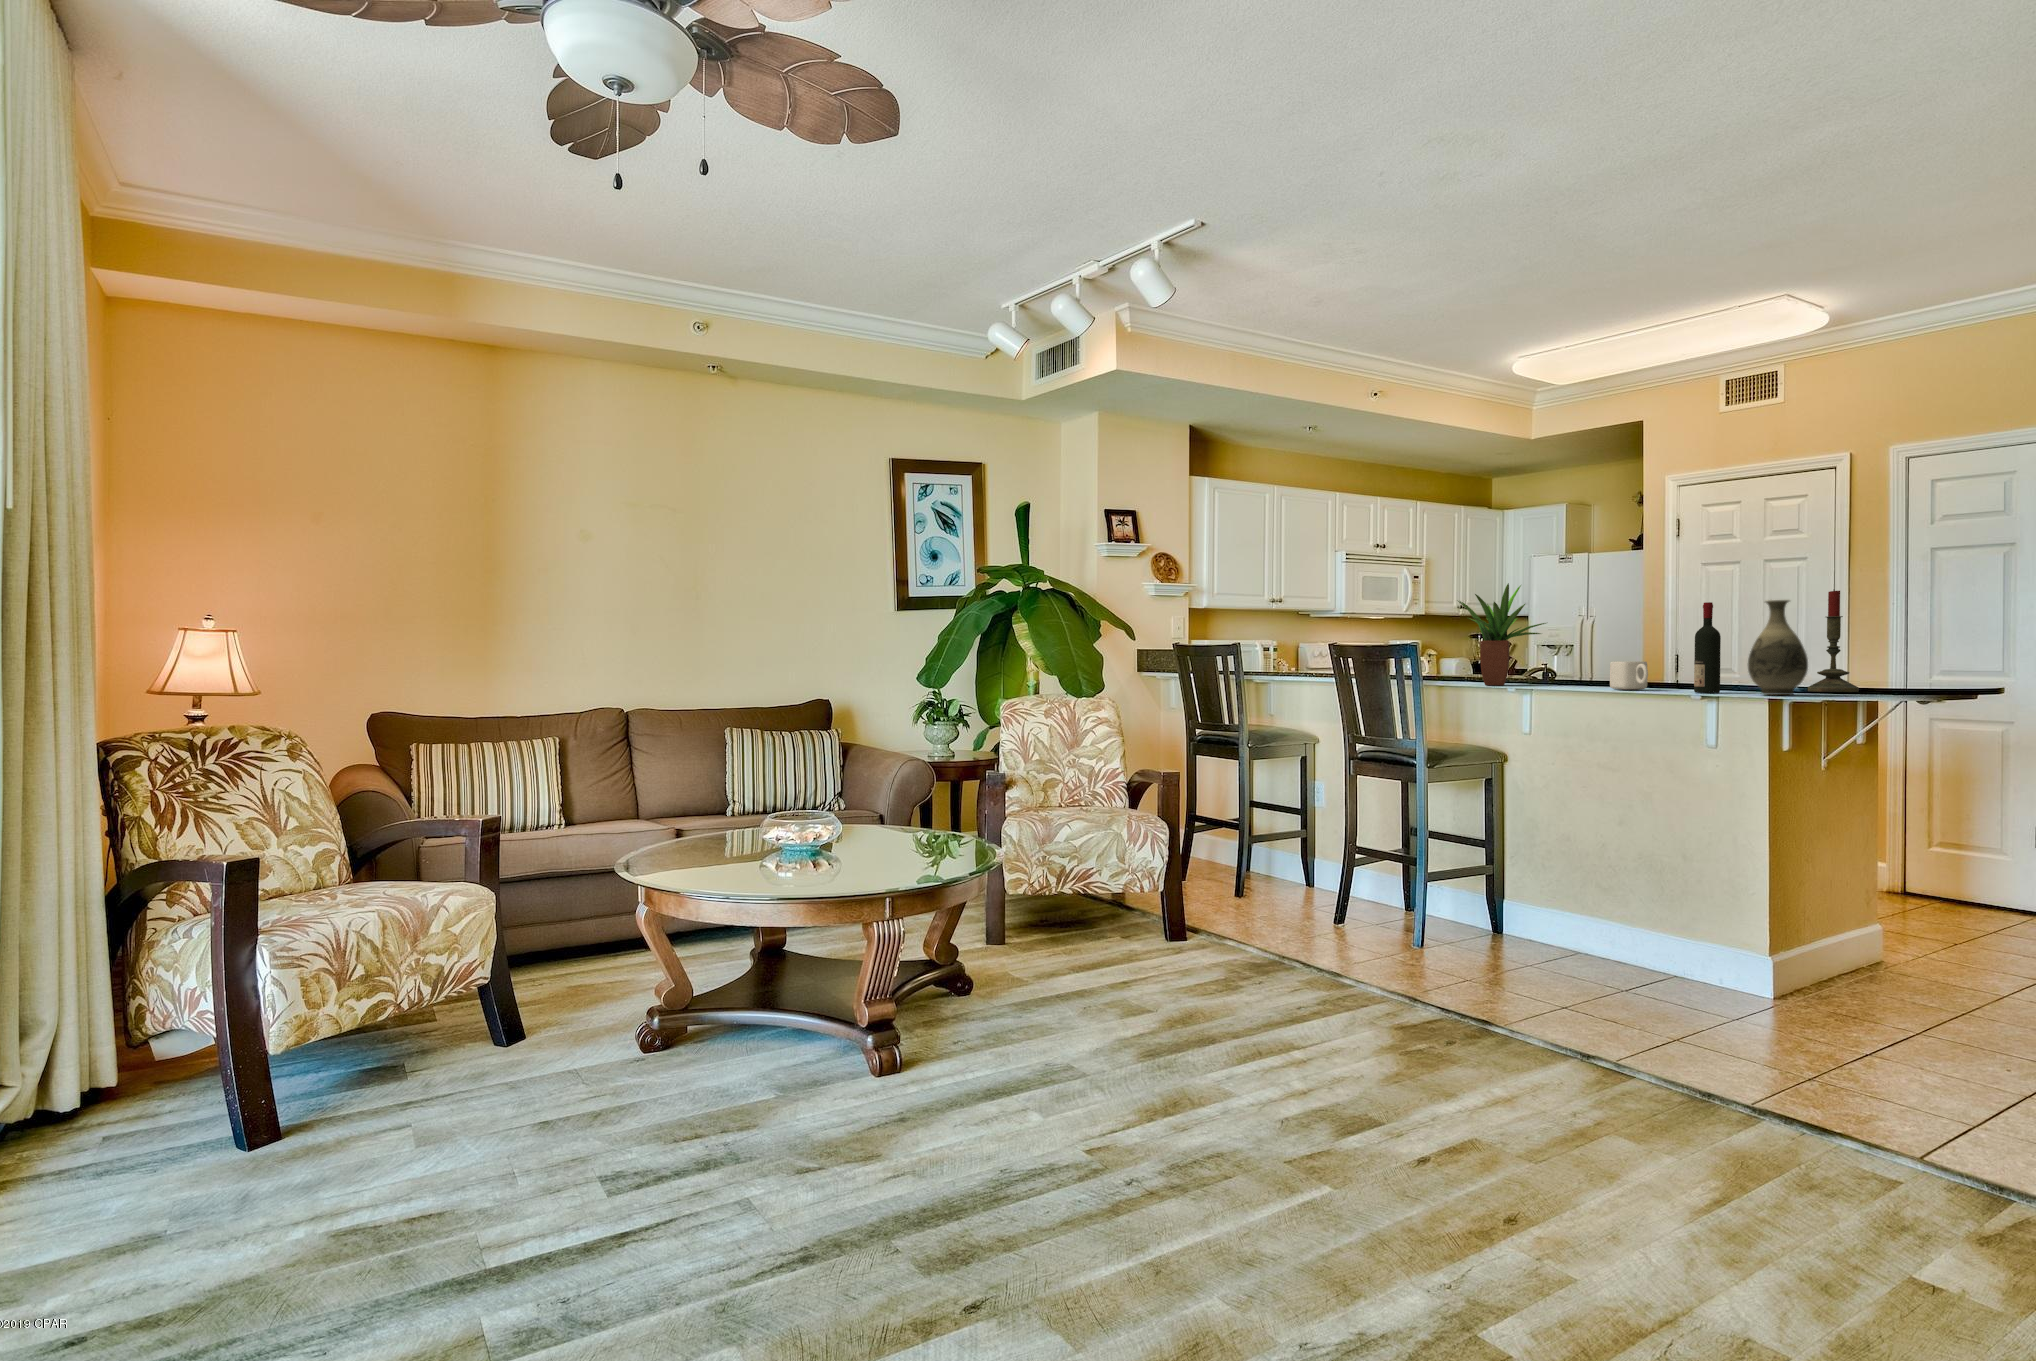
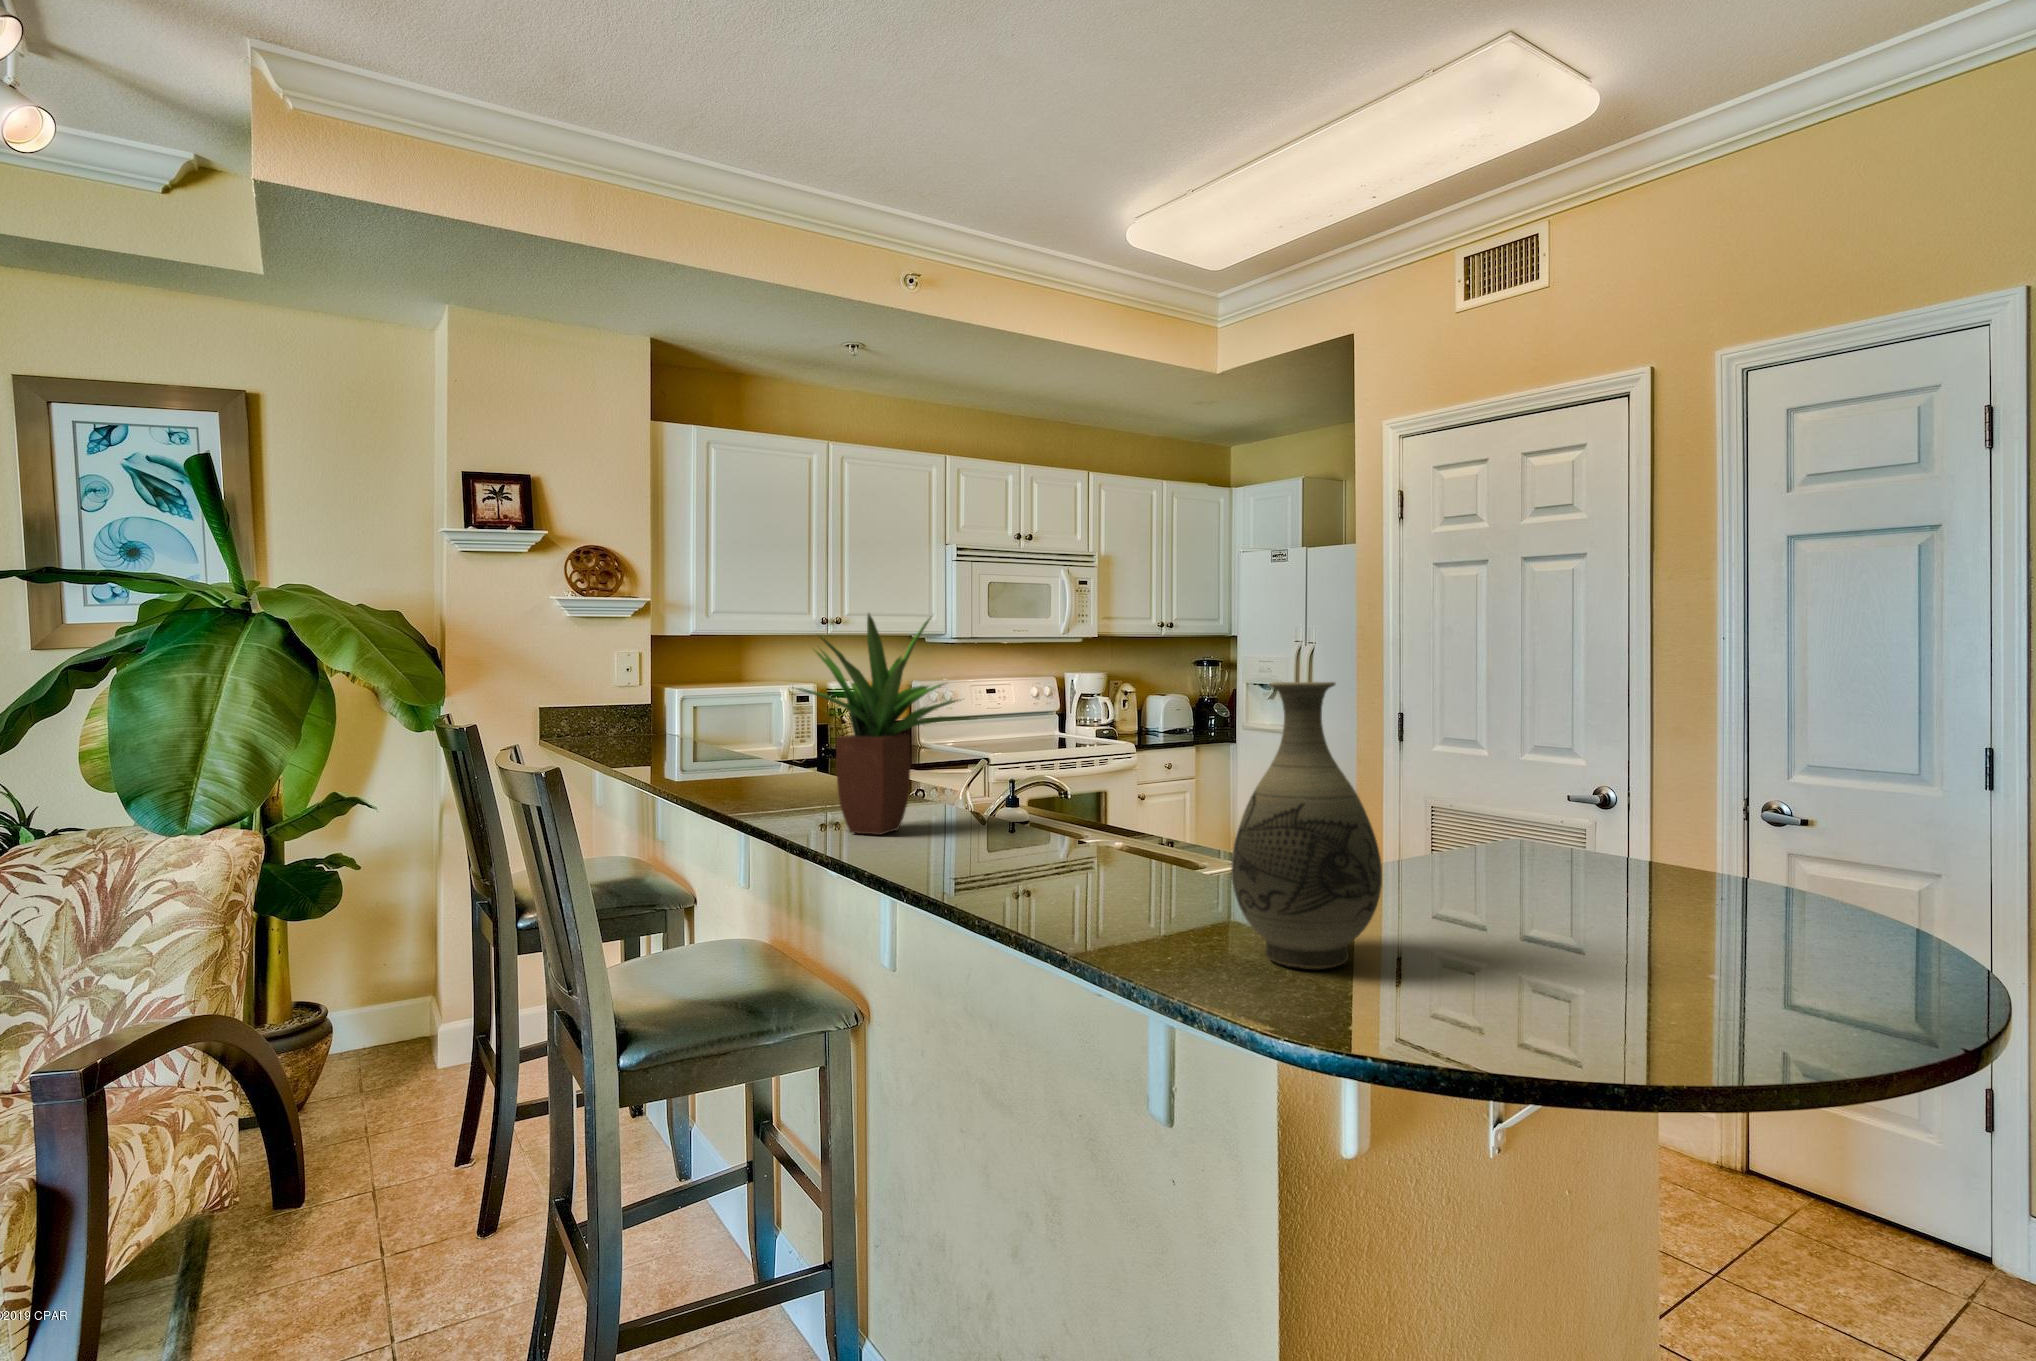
candle: present [1808,590,1859,692] -> none [1450,633,1567,916]
wine bottle: present [1694,602,1721,693] -> none [1143,677,1204,925]
mug: present [1610,662,1648,690] -> none [1018,806,1090,883]

